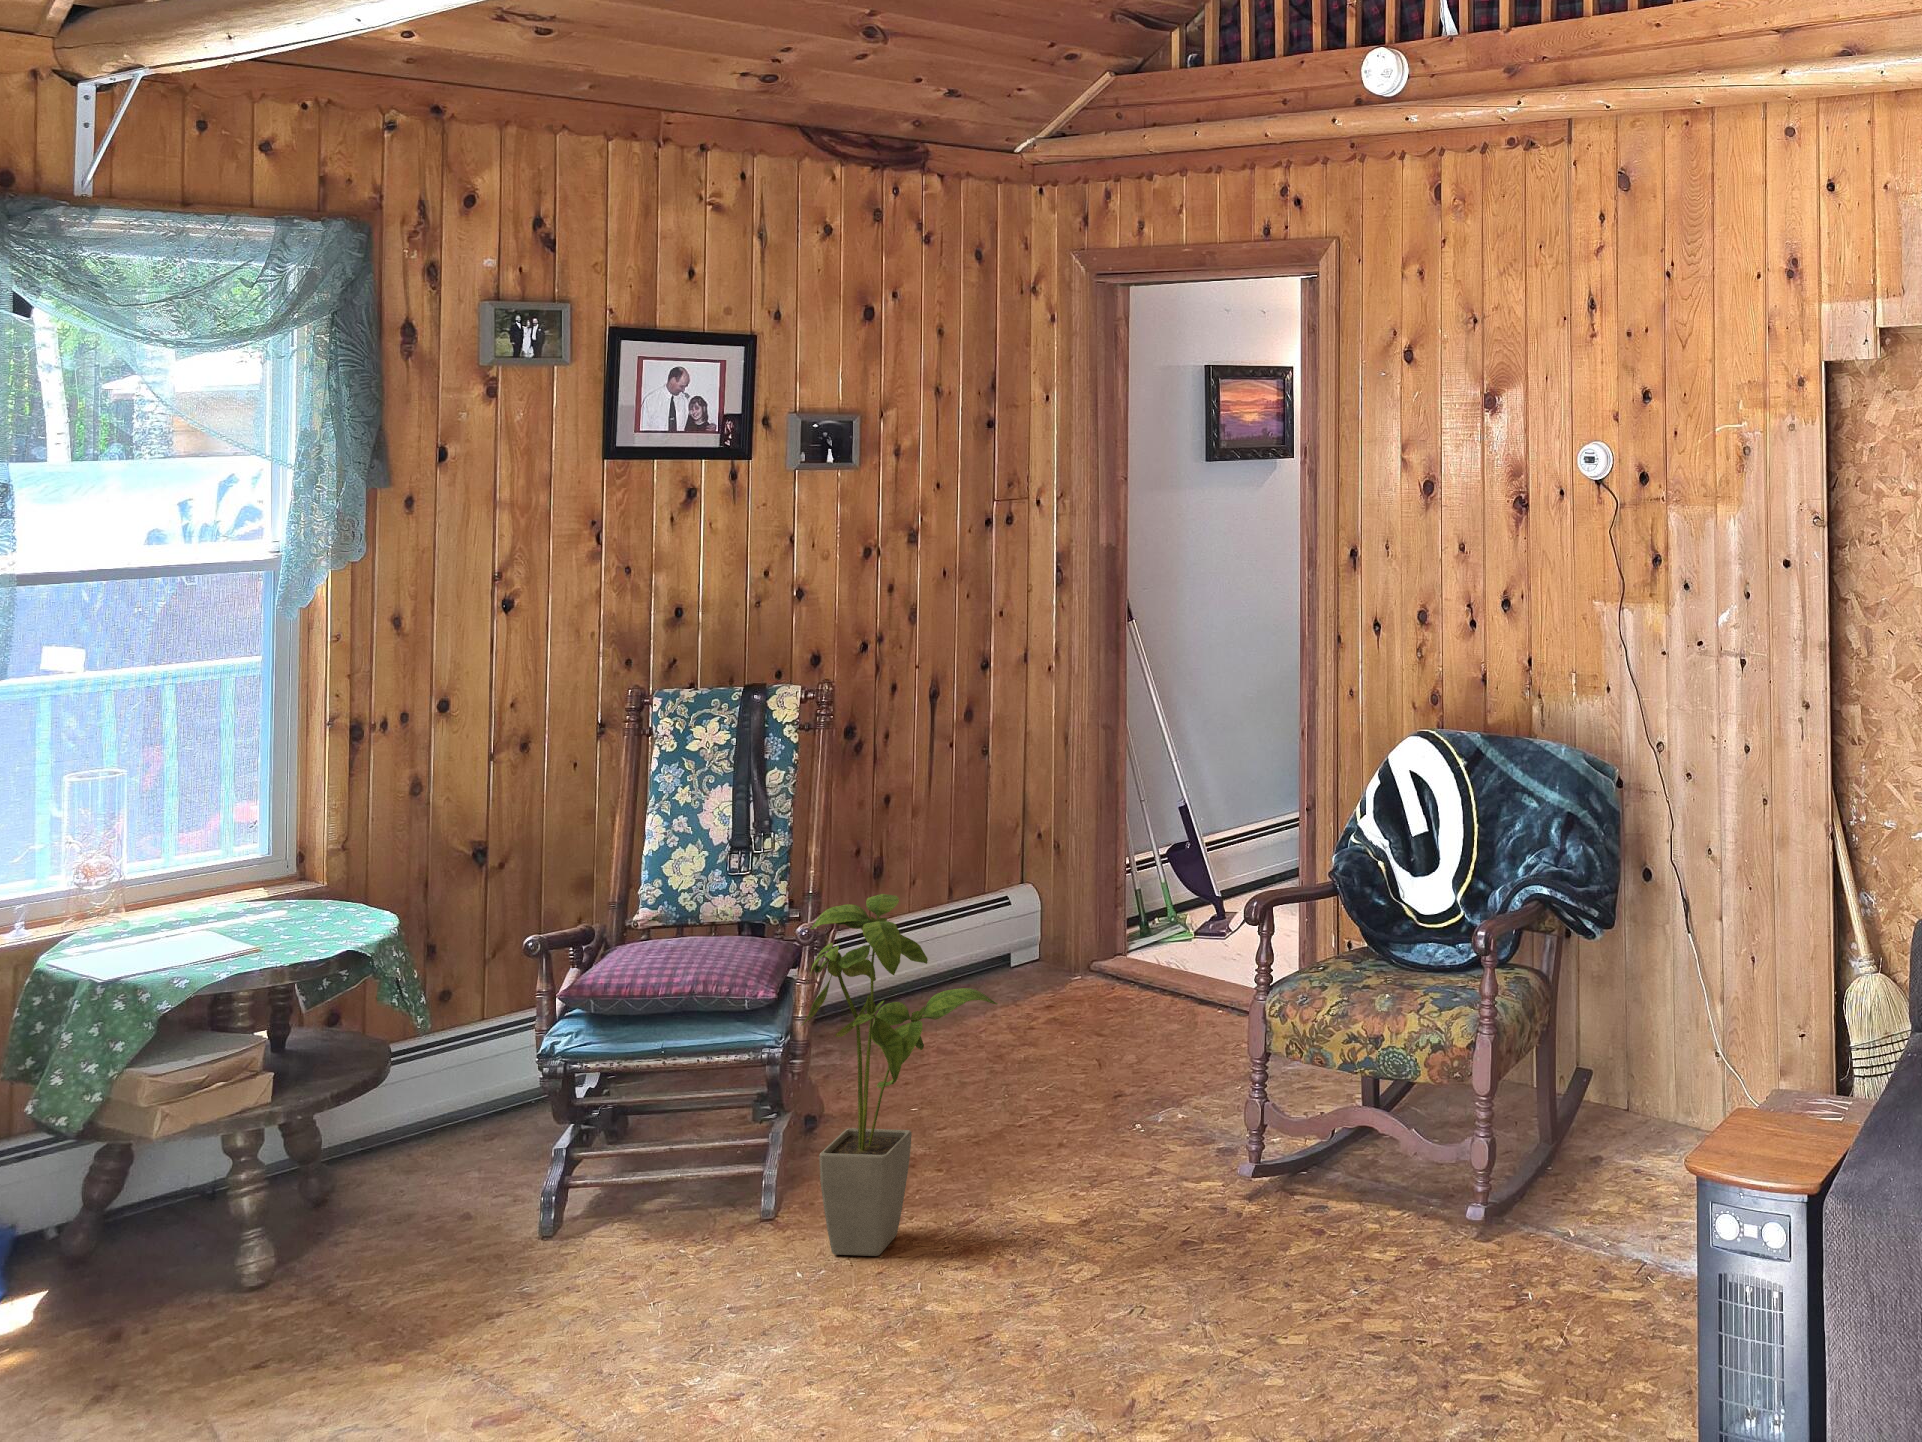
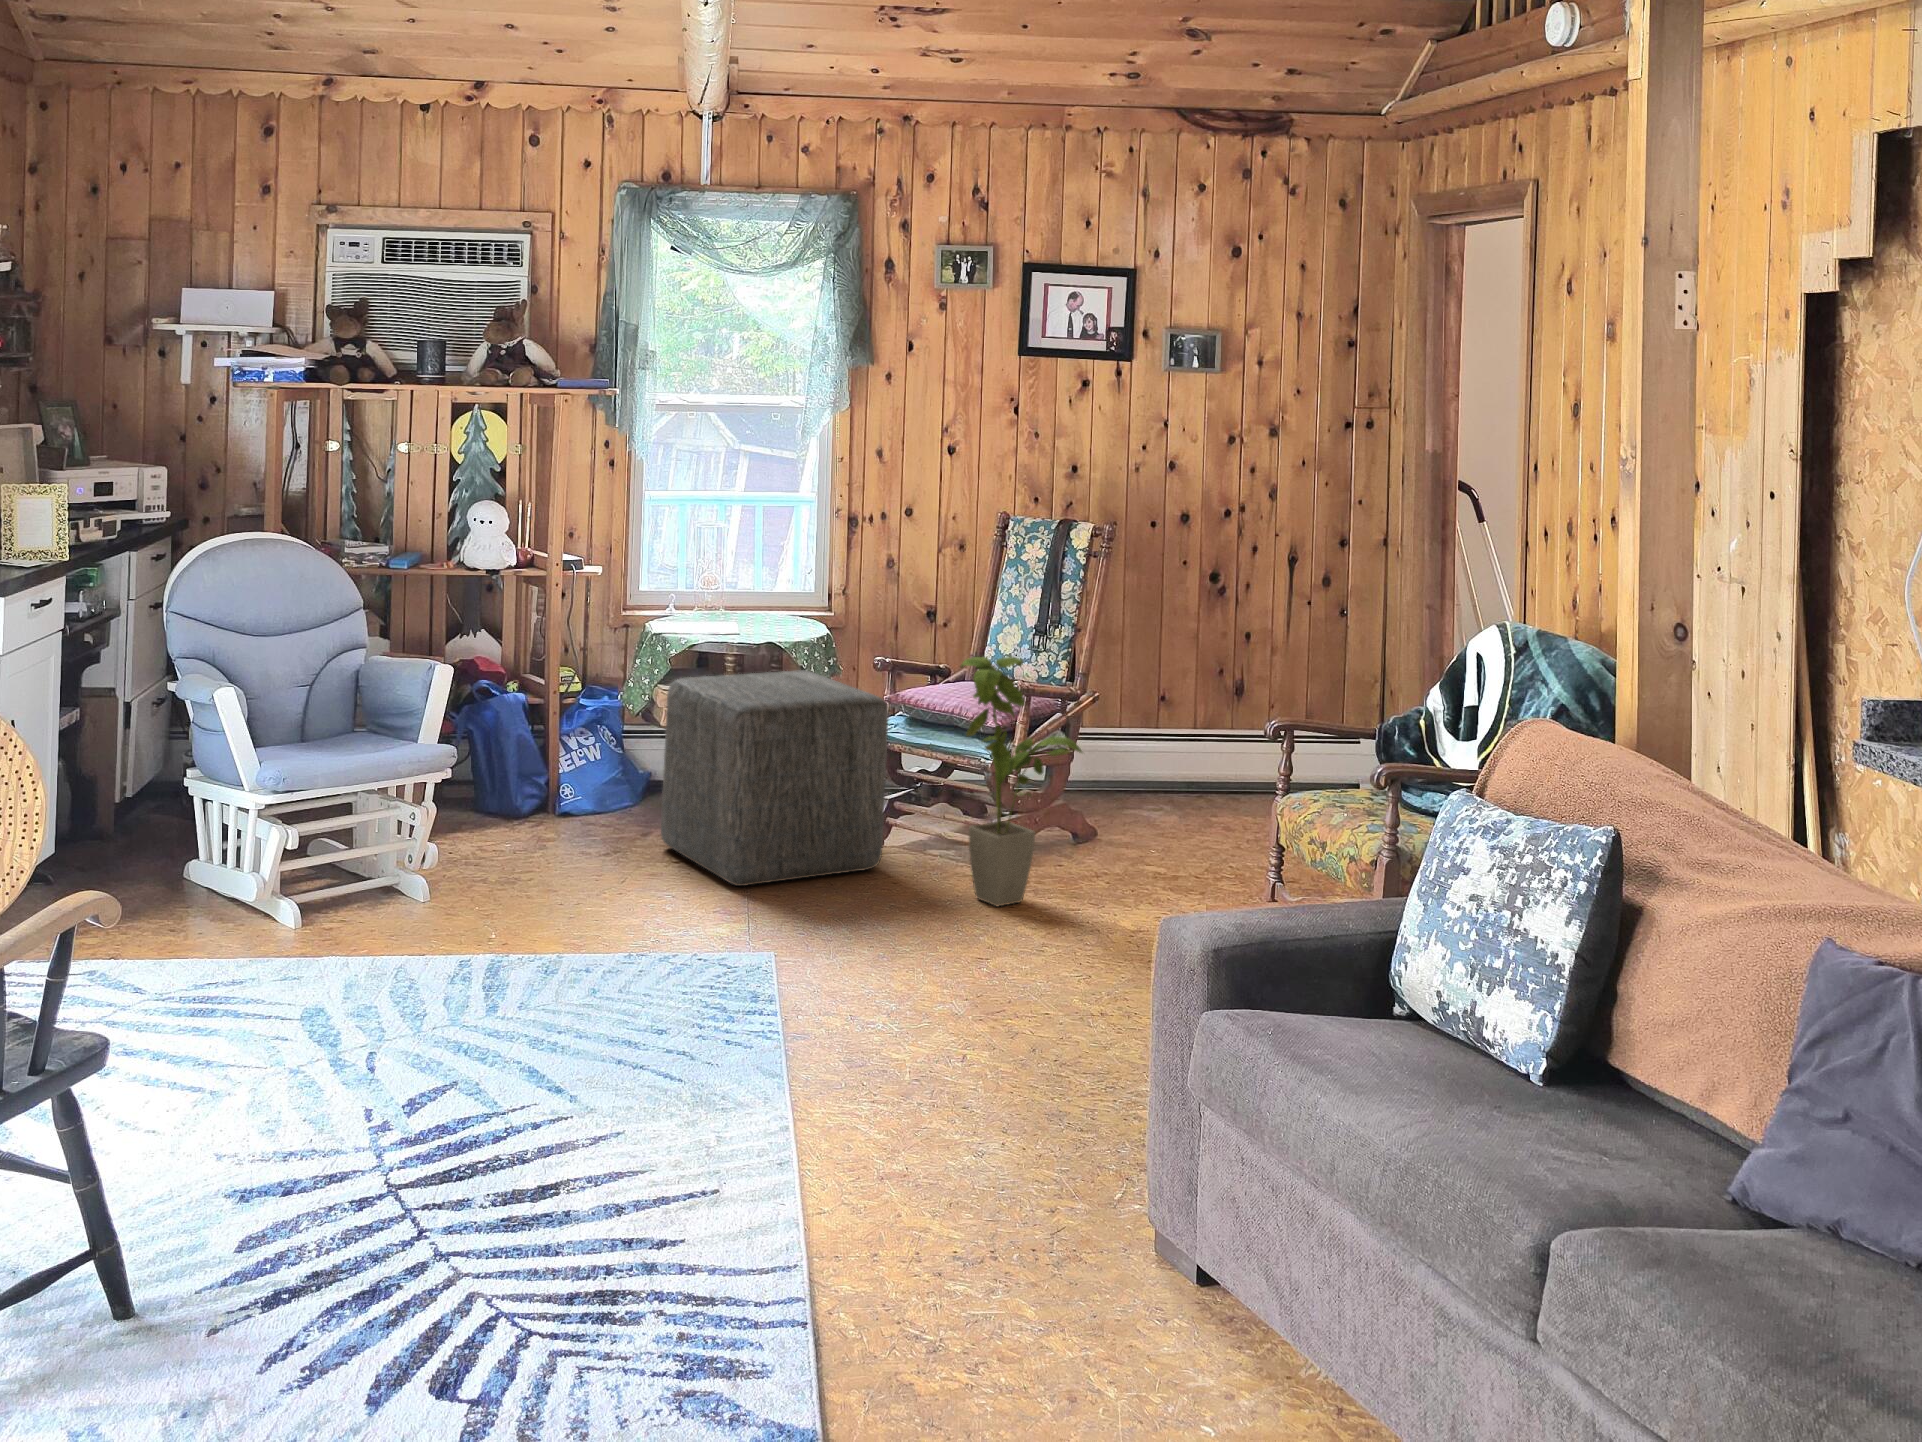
ottoman: none [220,990,646,1384] -> present [661,670,889,886]

